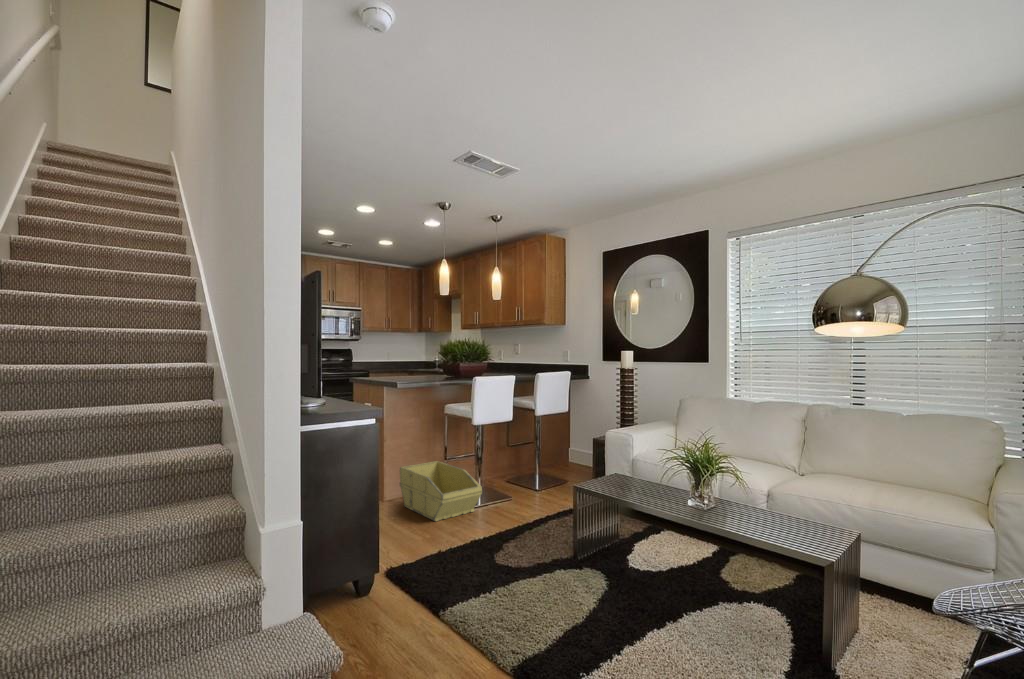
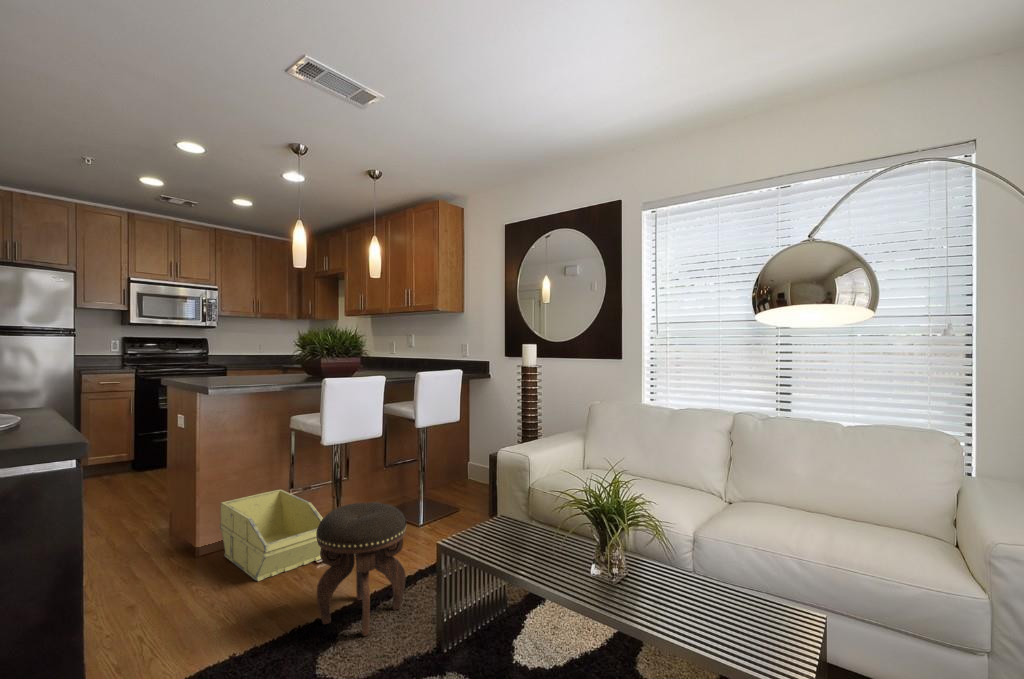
footstool: none [487,465,549,554] -> present [316,502,407,636]

